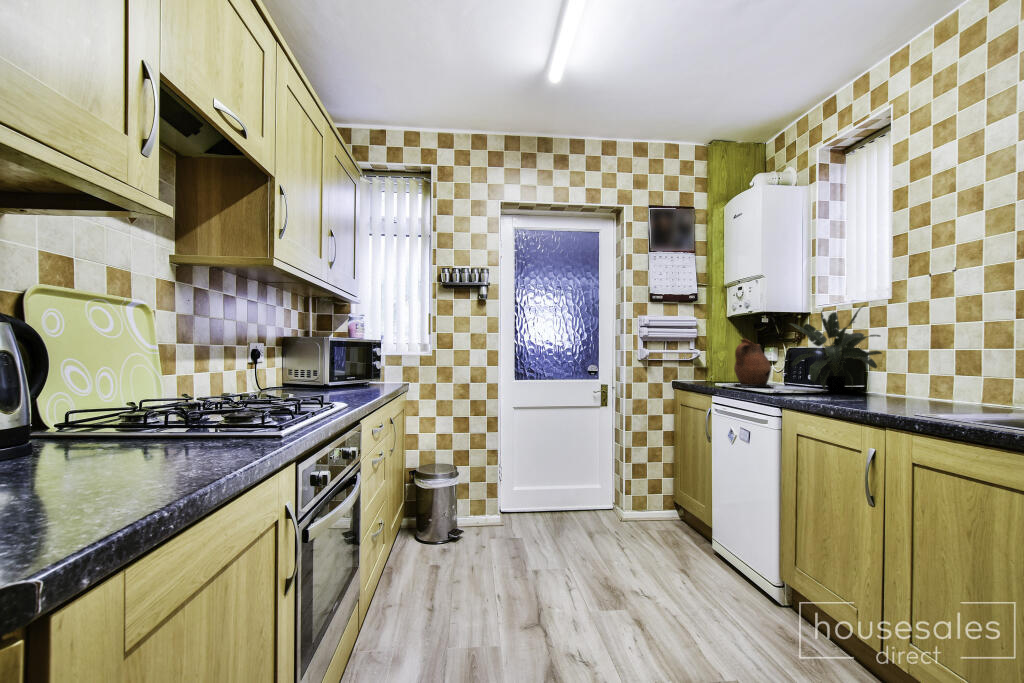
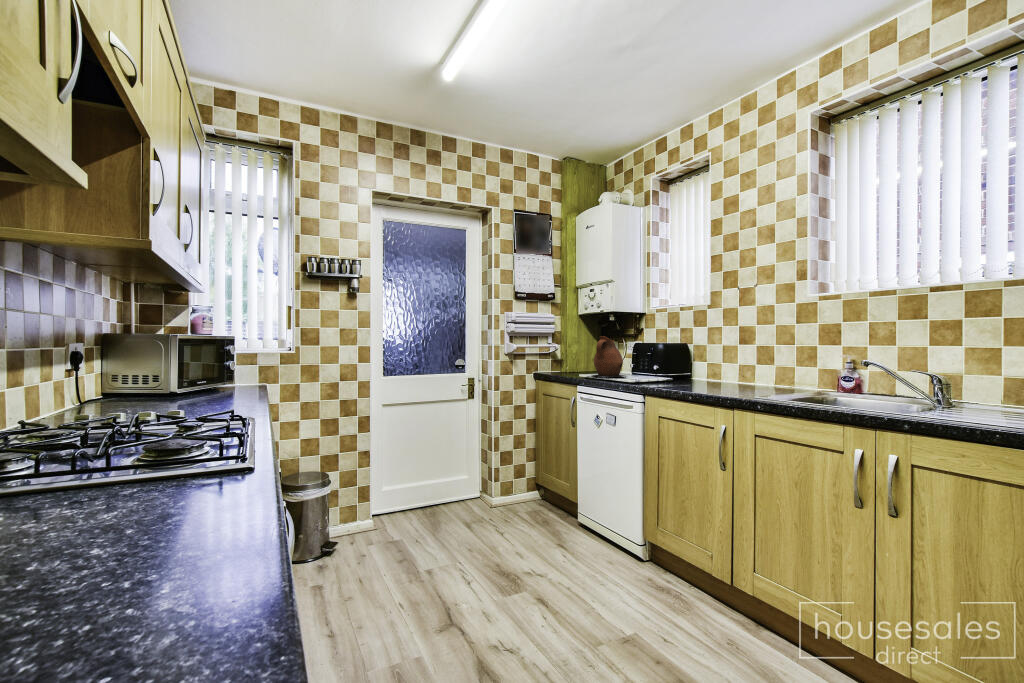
potted plant: present [790,306,882,393] -> none [638,310,708,380]

